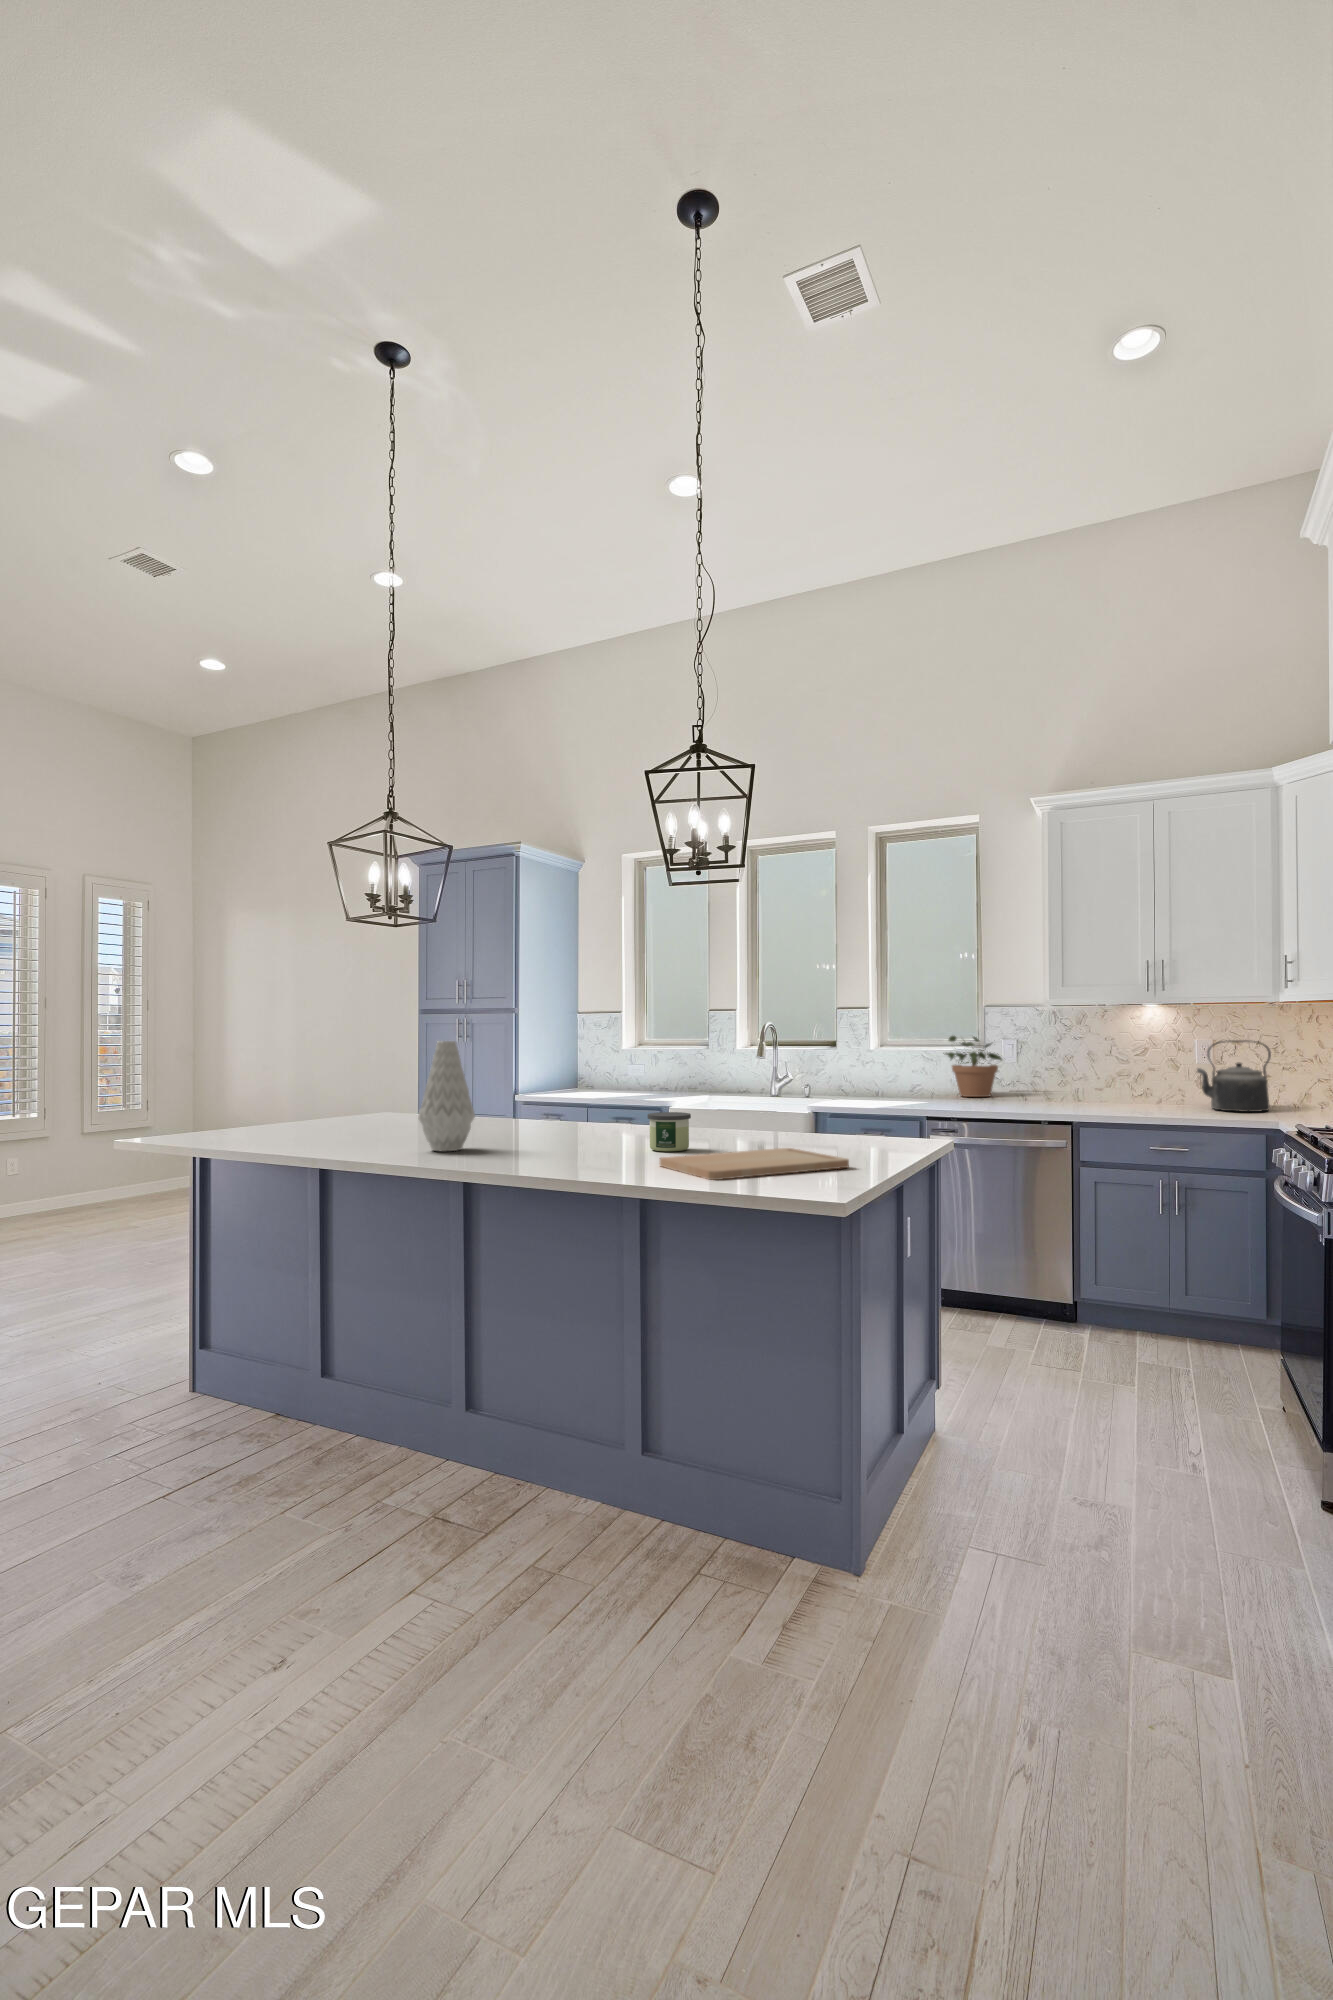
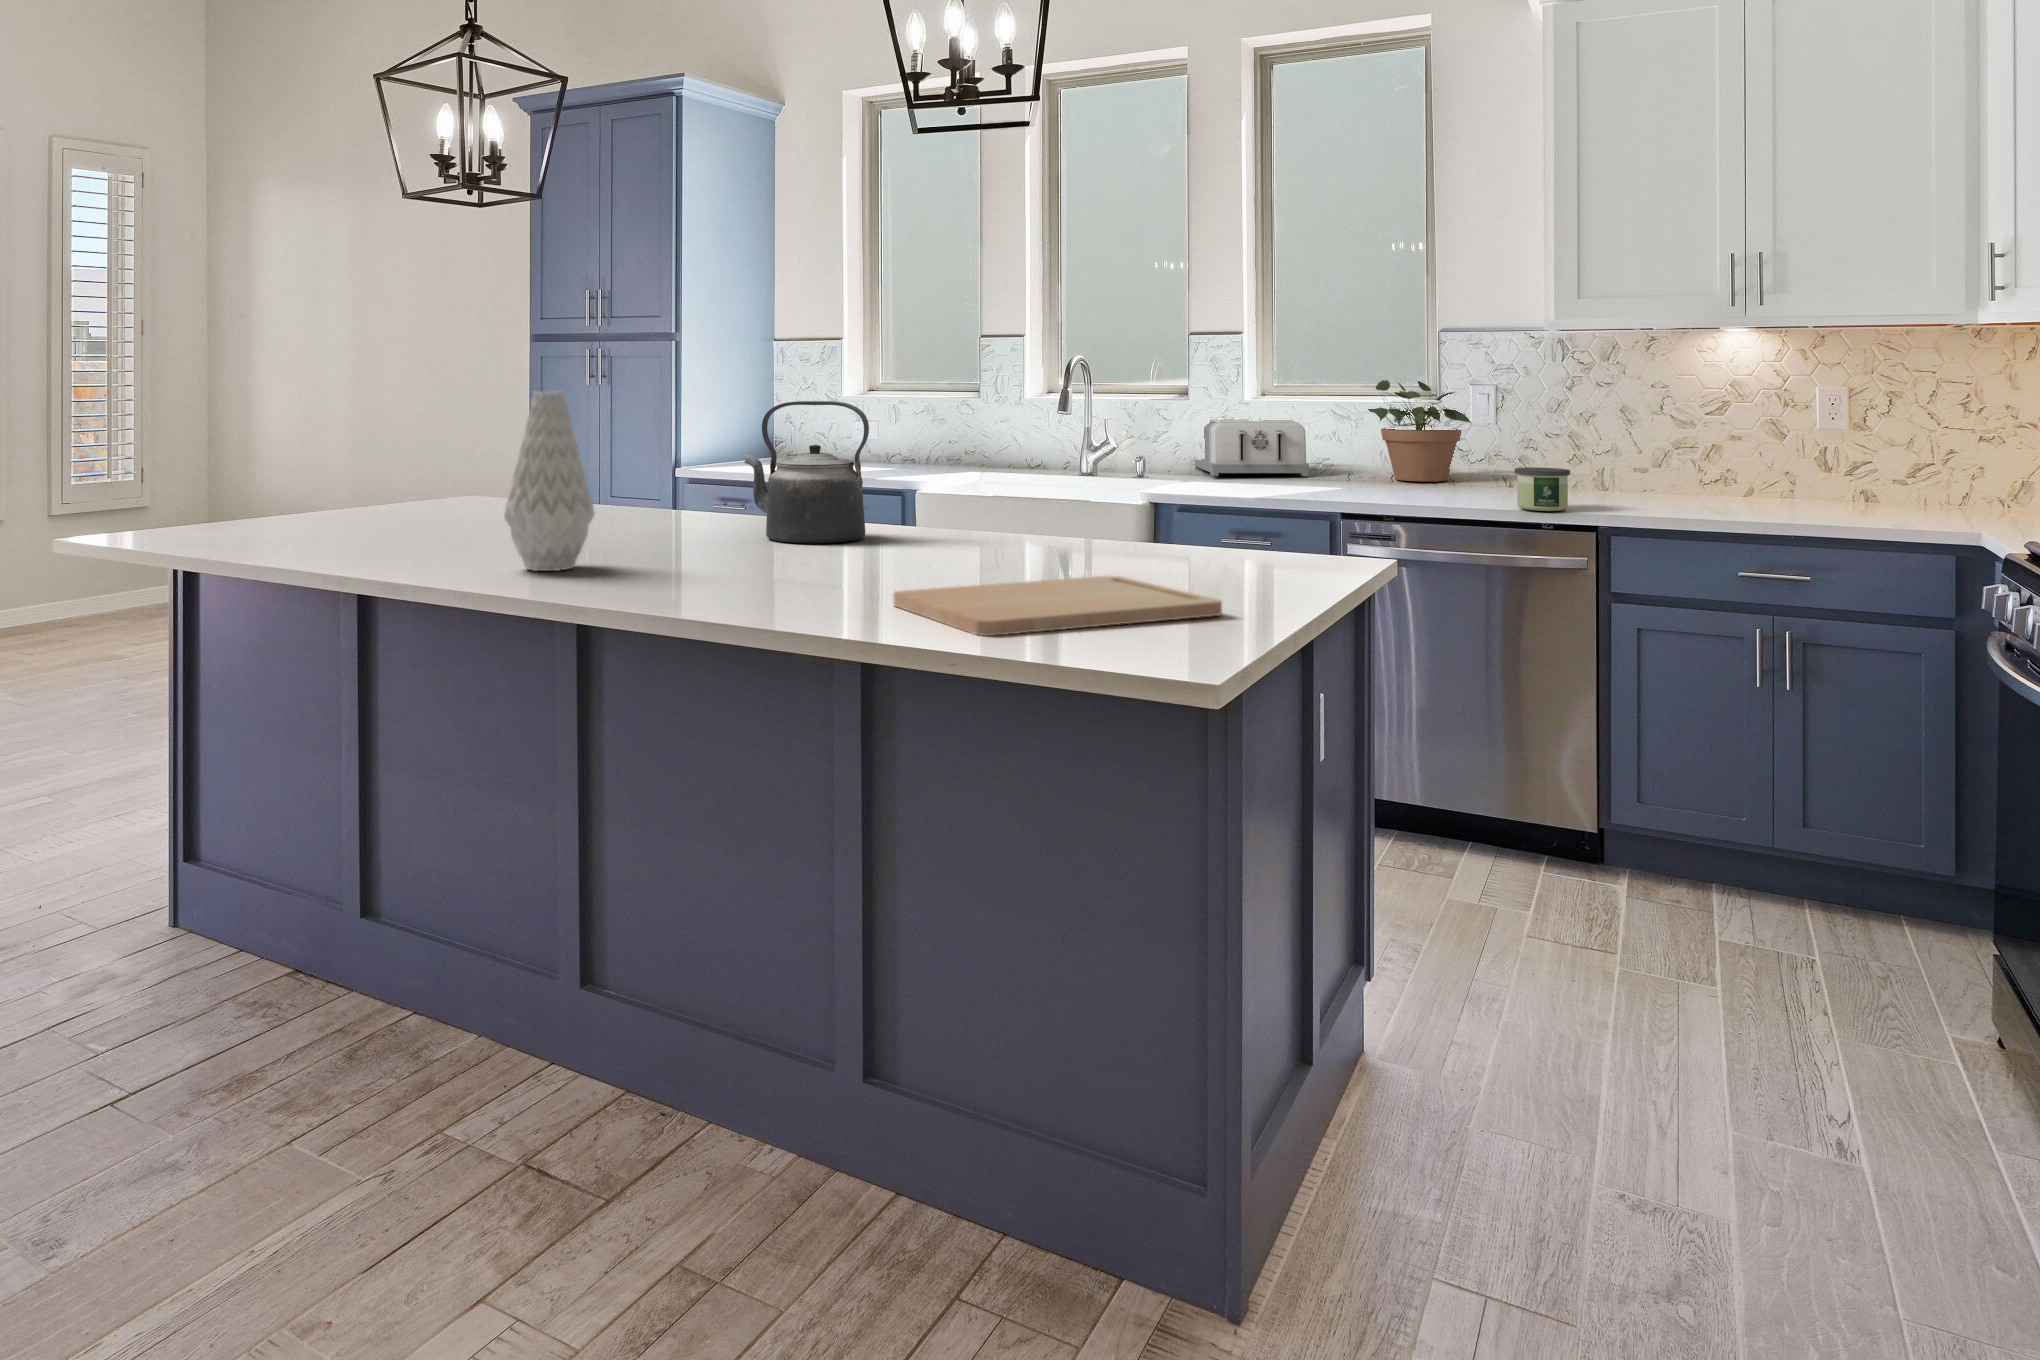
kettle: present [1197,1040,1271,1112] -> present [745,401,869,544]
toaster: none [841,1059,909,1095] -> present [1195,419,1309,476]
candle: present [648,1112,691,1152] -> present [1515,467,1570,511]

